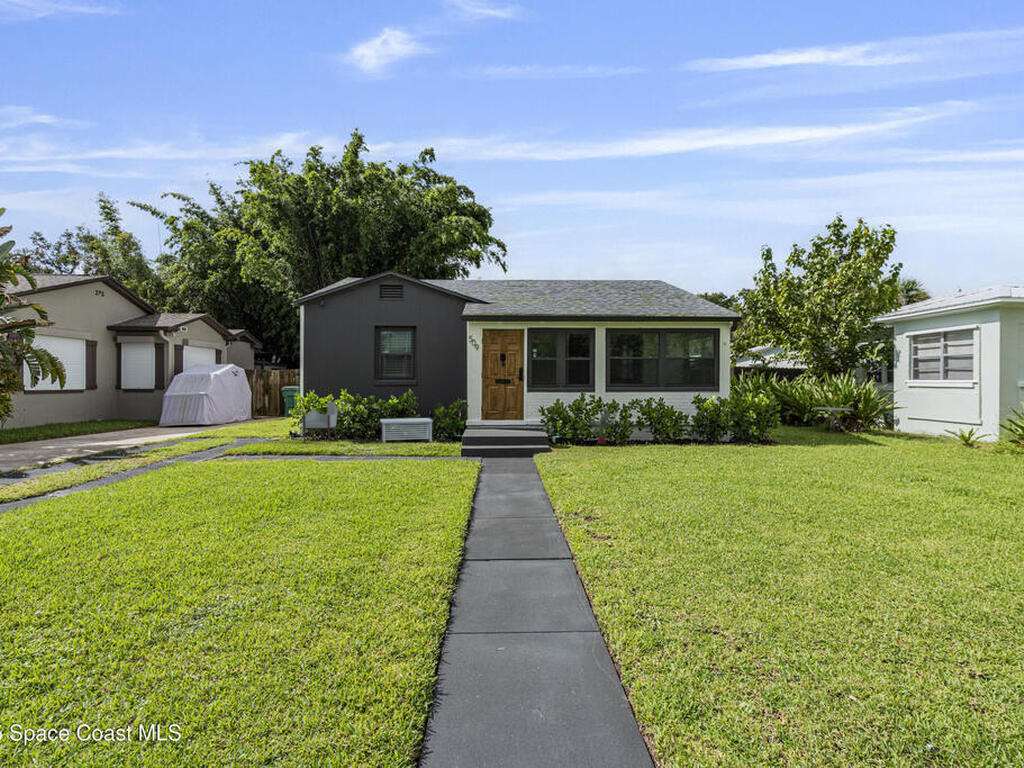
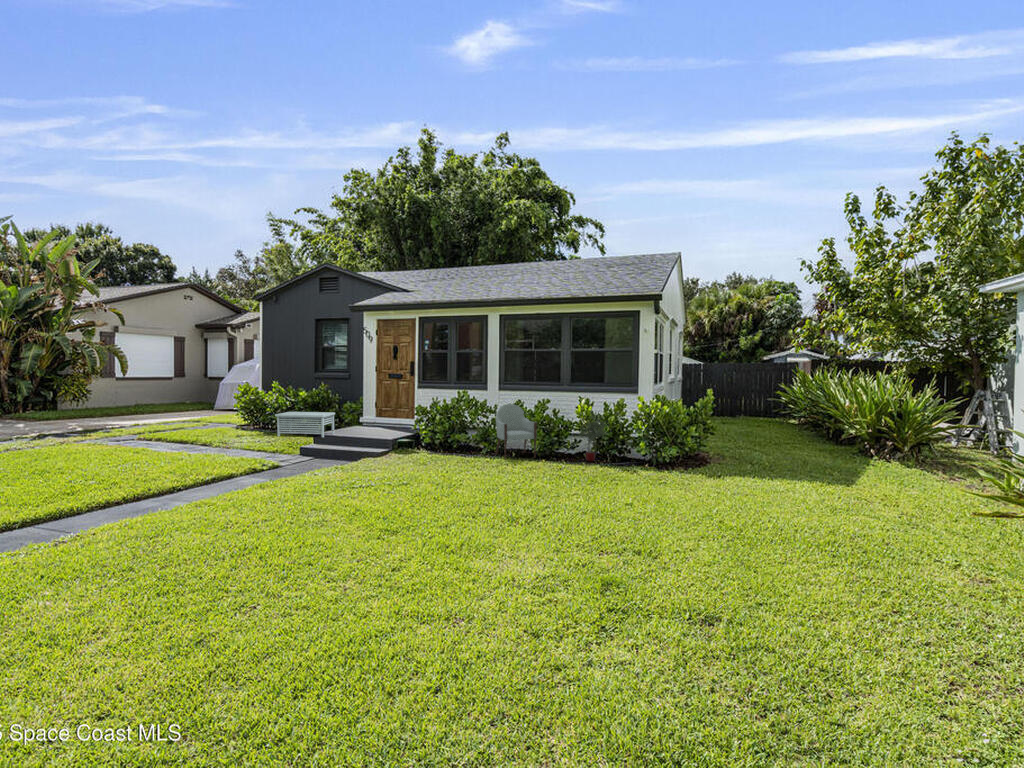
chair: present [303,401,337,443] -> present [496,404,537,460]
round table: present [813,407,853,433] -> none [827,419,889,460]
potted tree: present [588,409,617,445] -> present [580,414,606,462]

